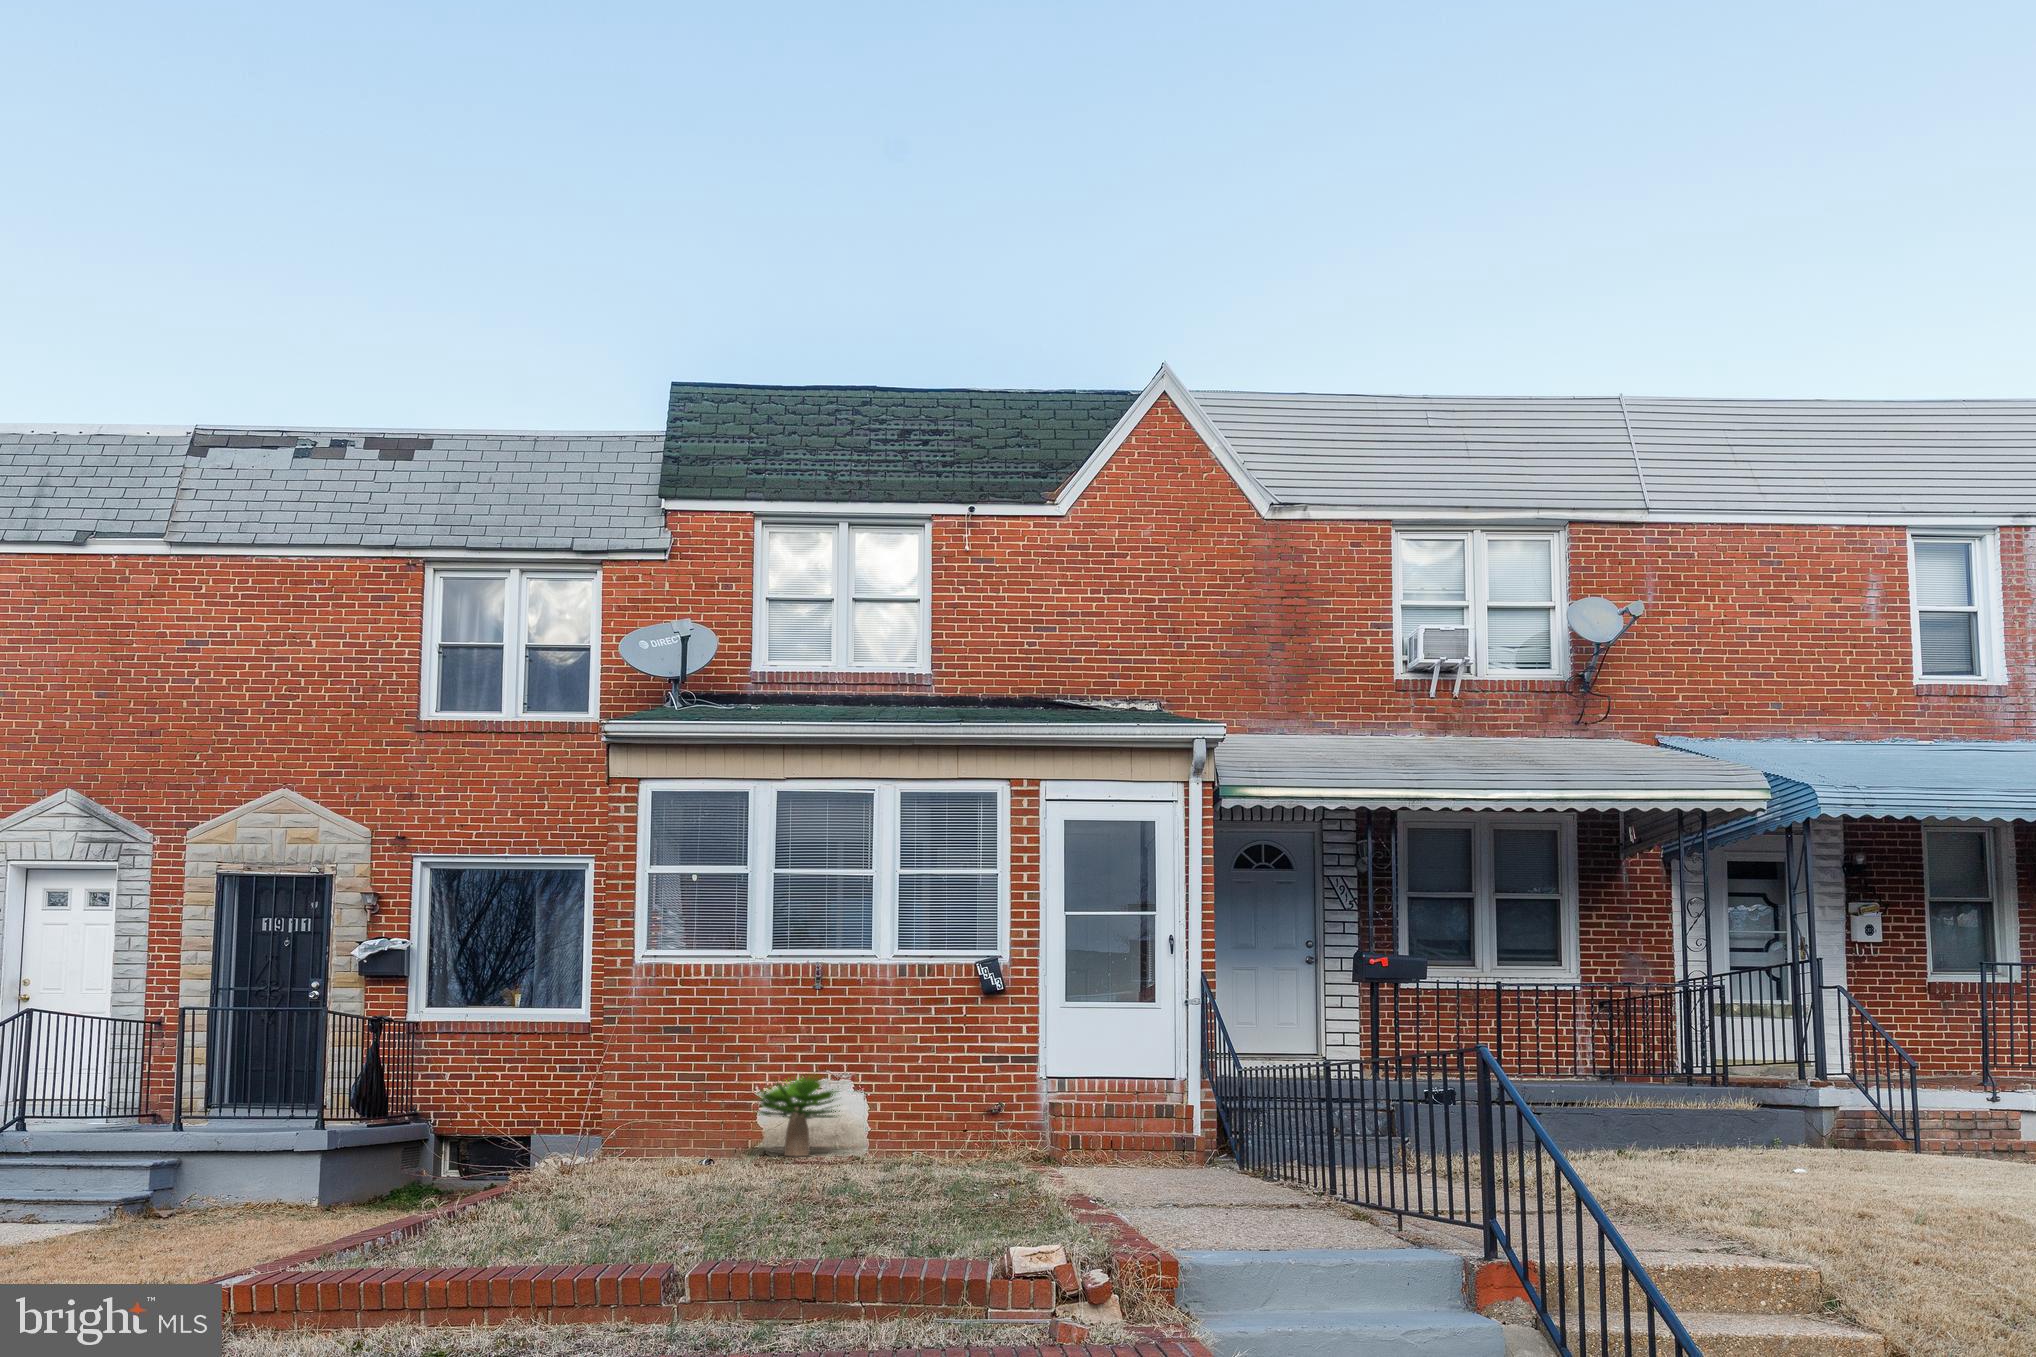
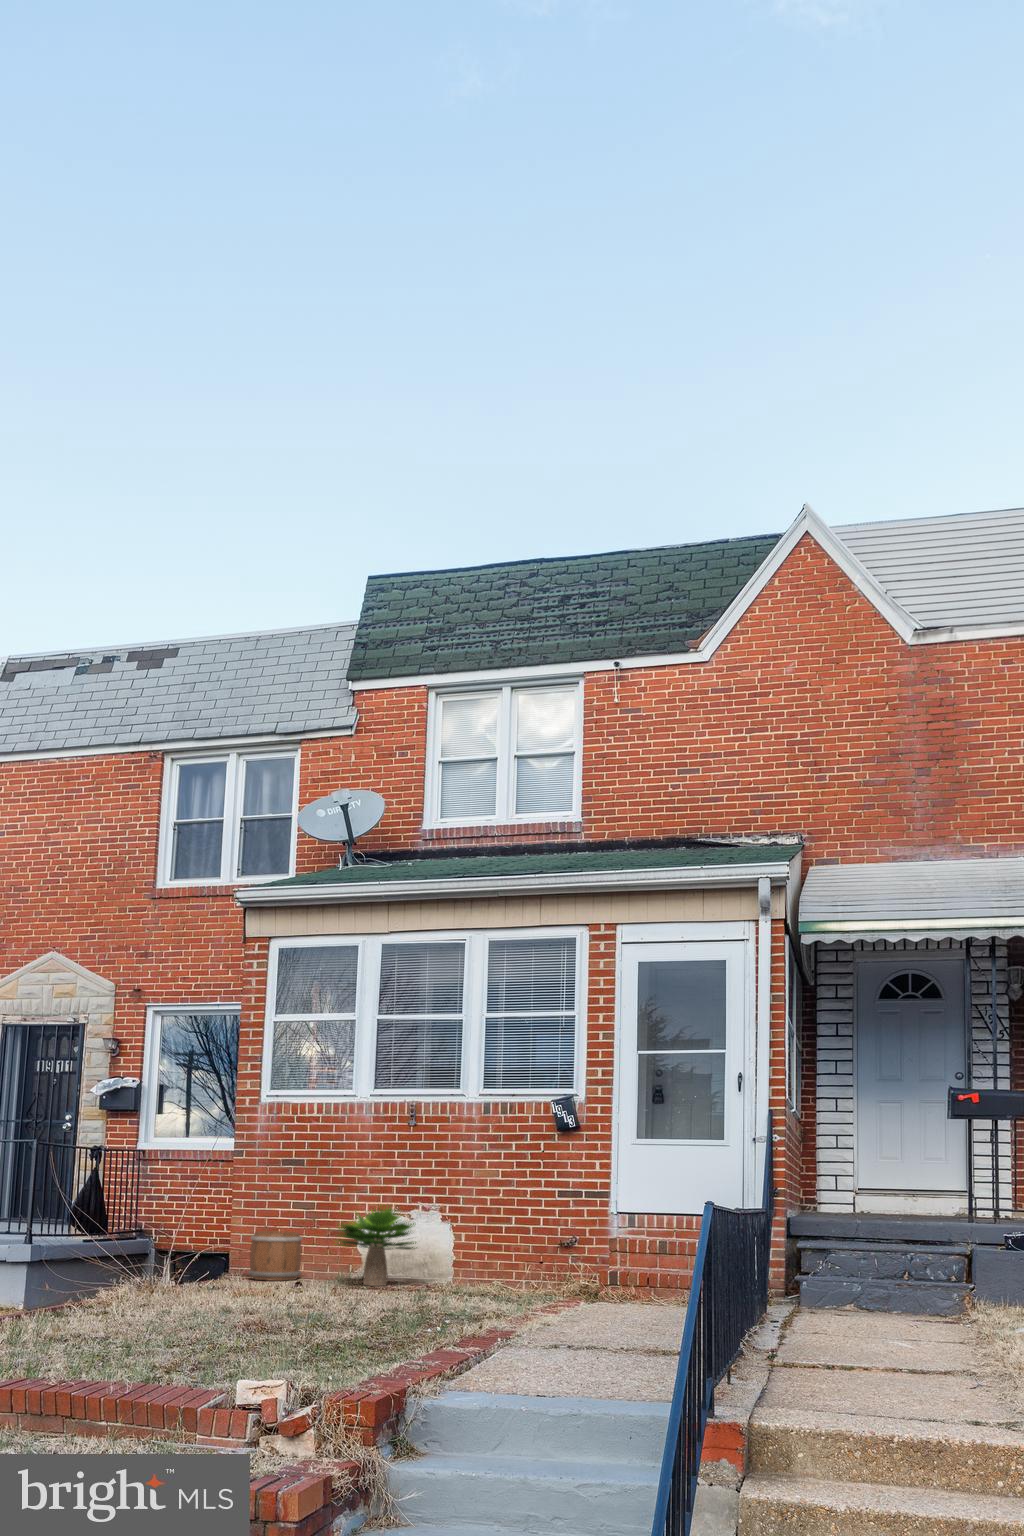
bucket: none [644,1104,700,1156] -> present [248,1231,302,1281]

